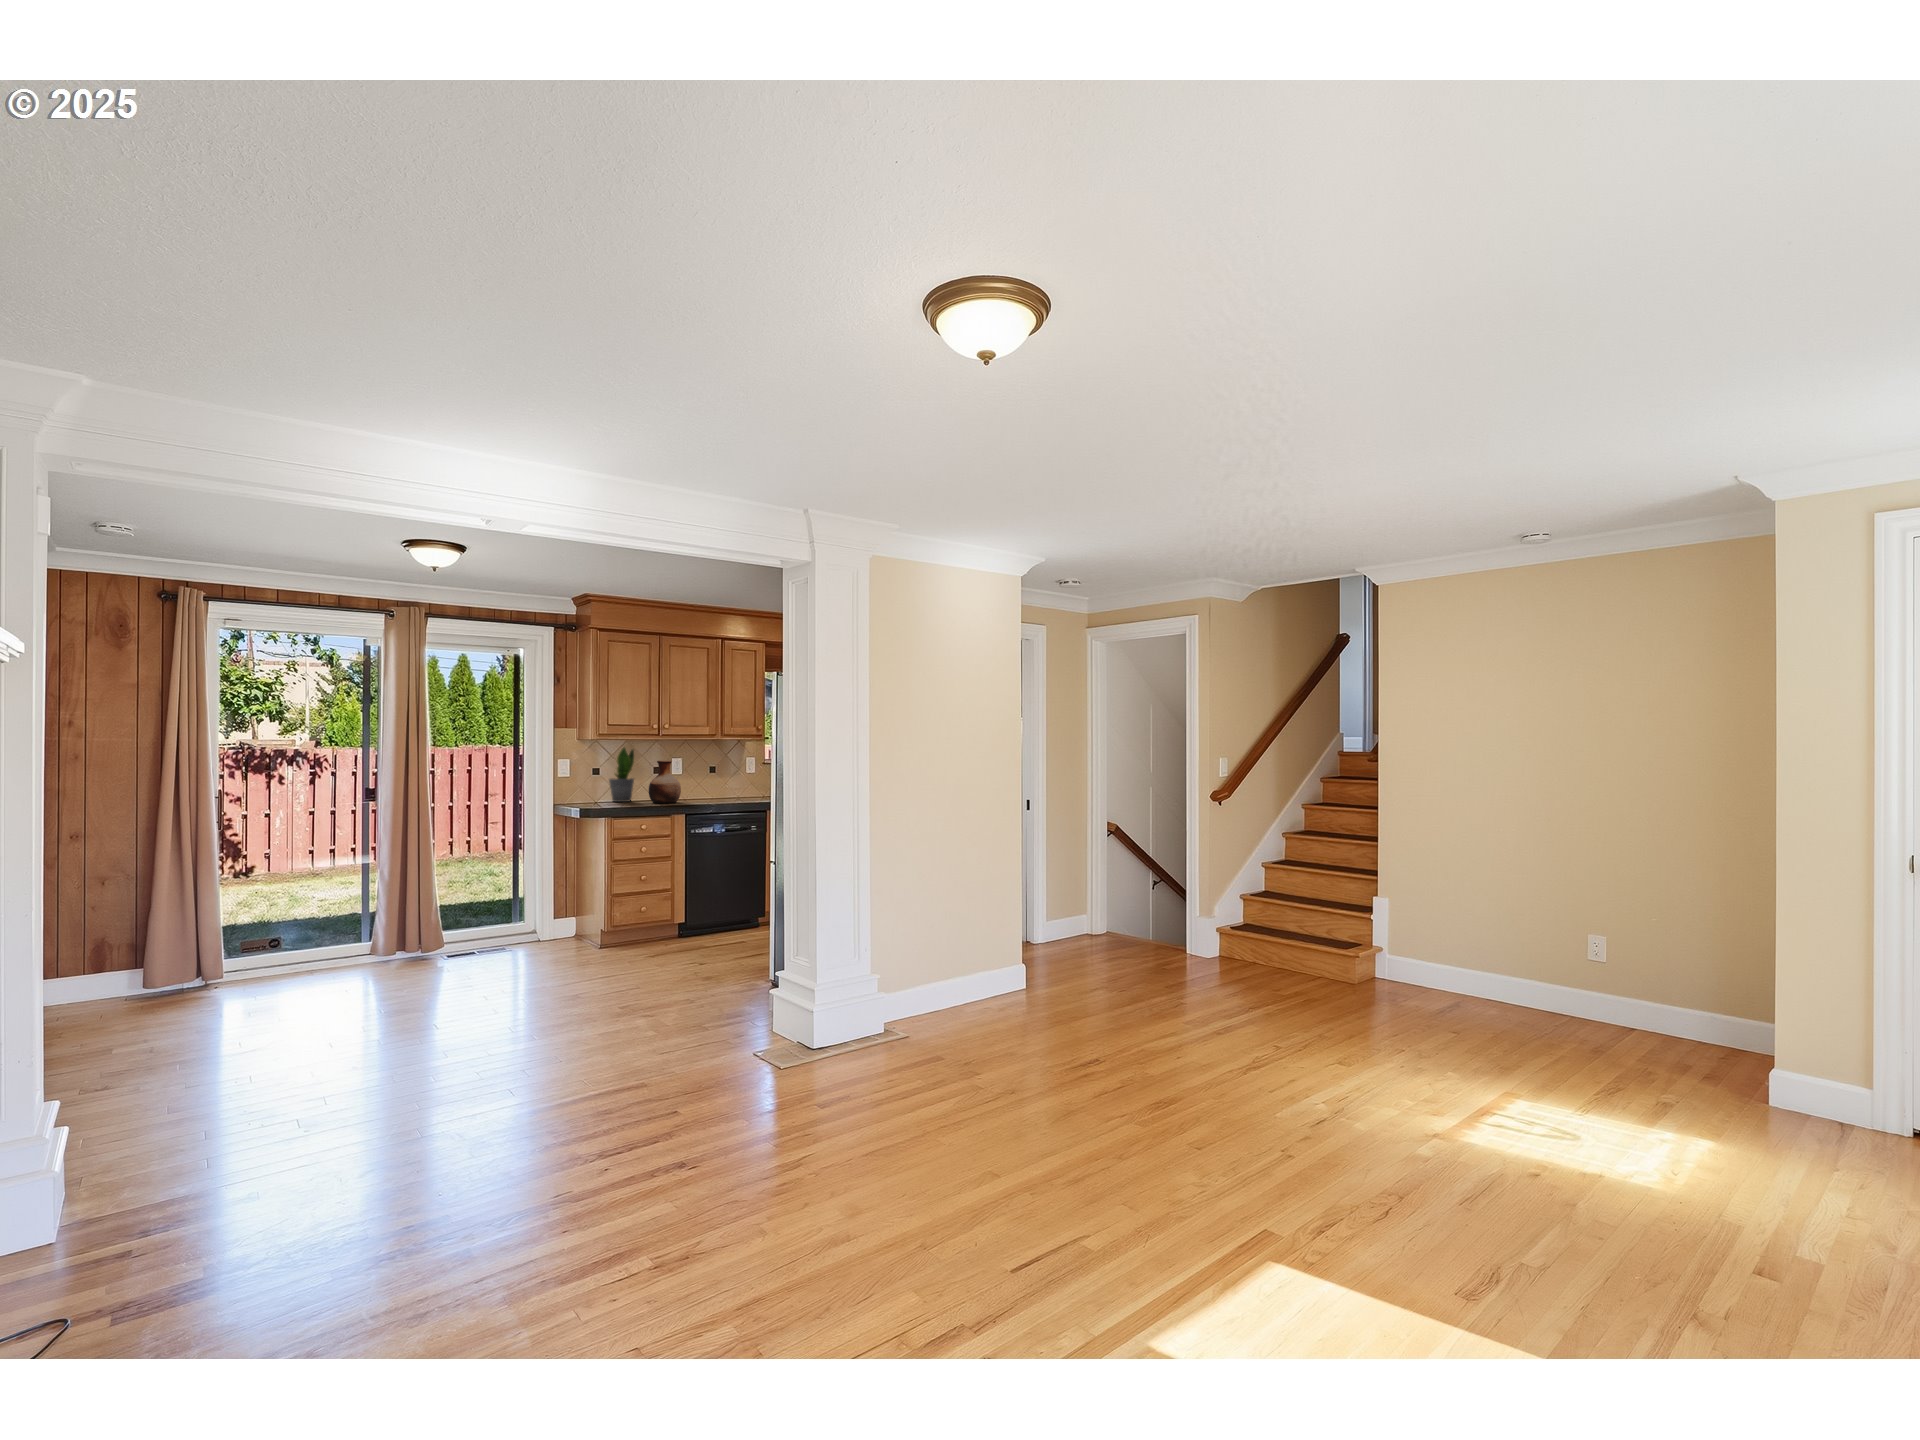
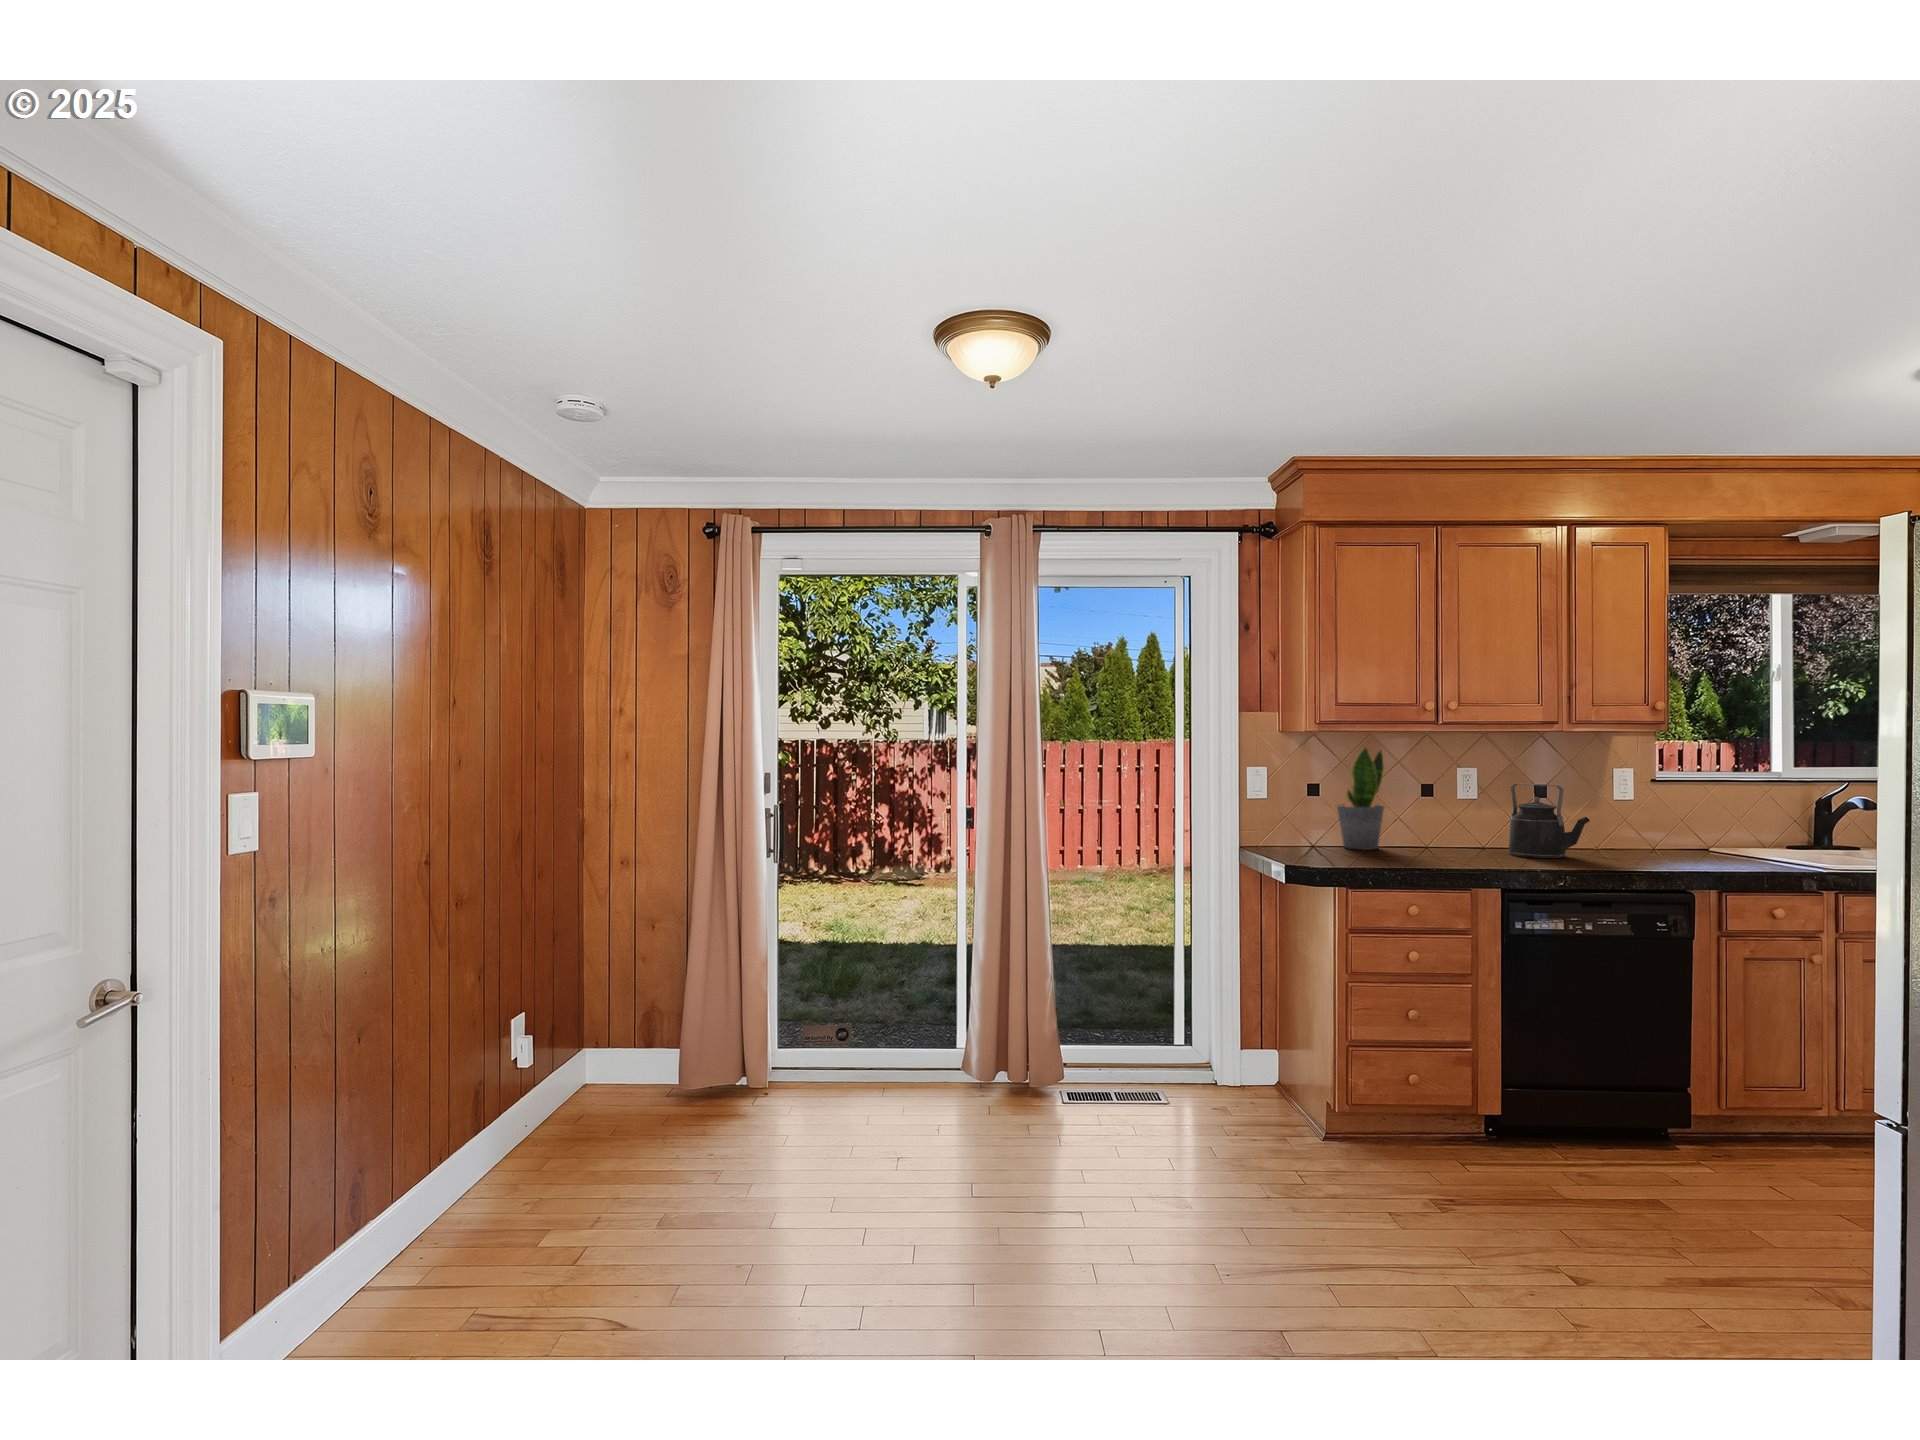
vase: present [649,760,681,803] -> none [1414,775,1481,860]
kettle: none [696,765,731,801] -> present [1509,784,1590,858]

